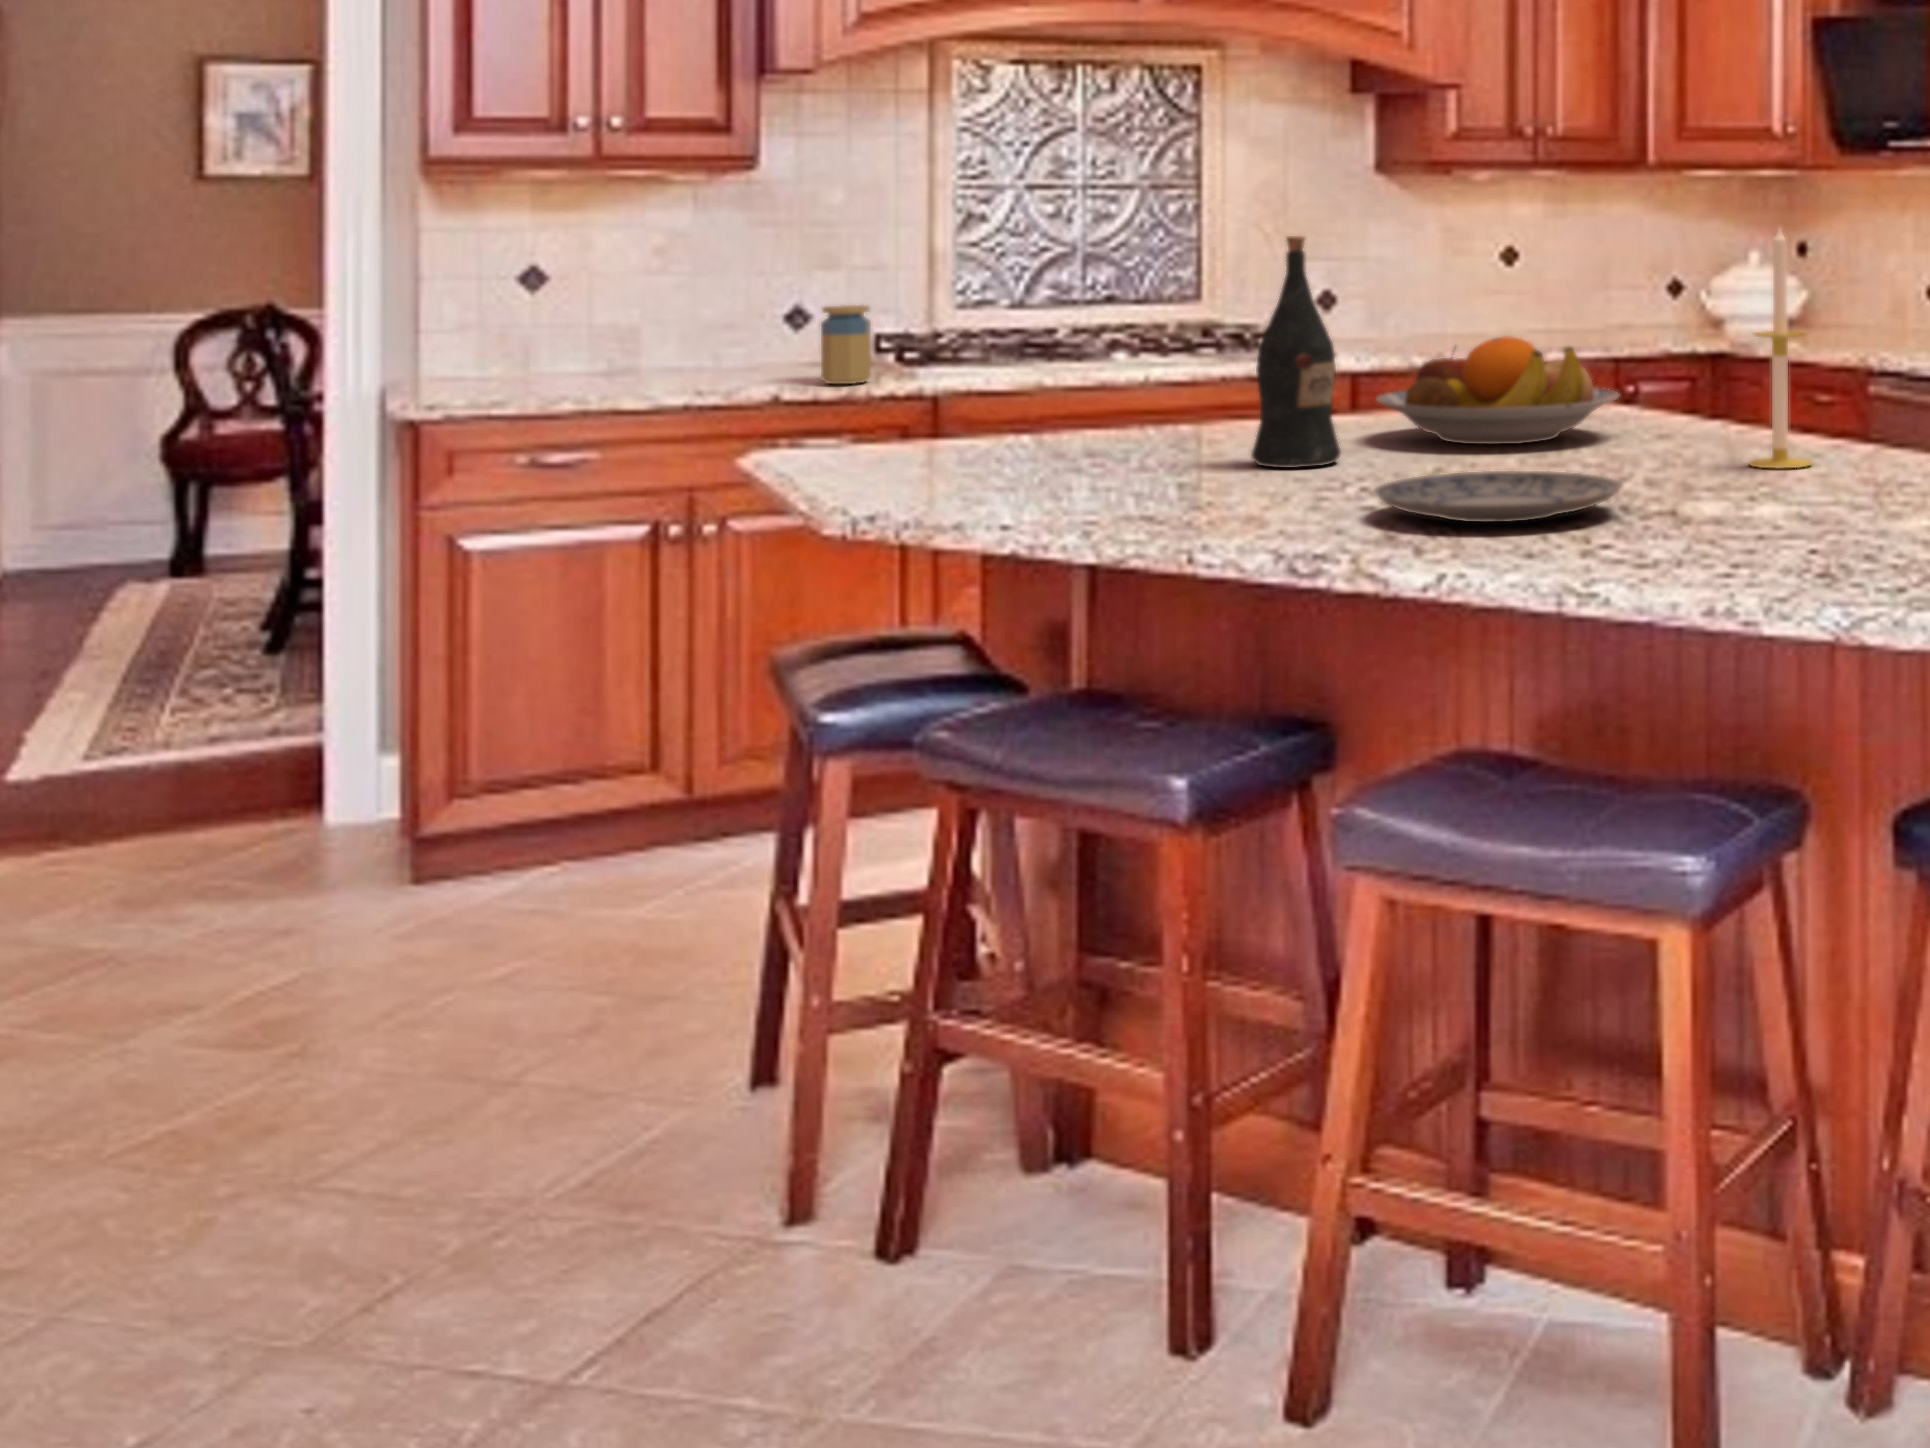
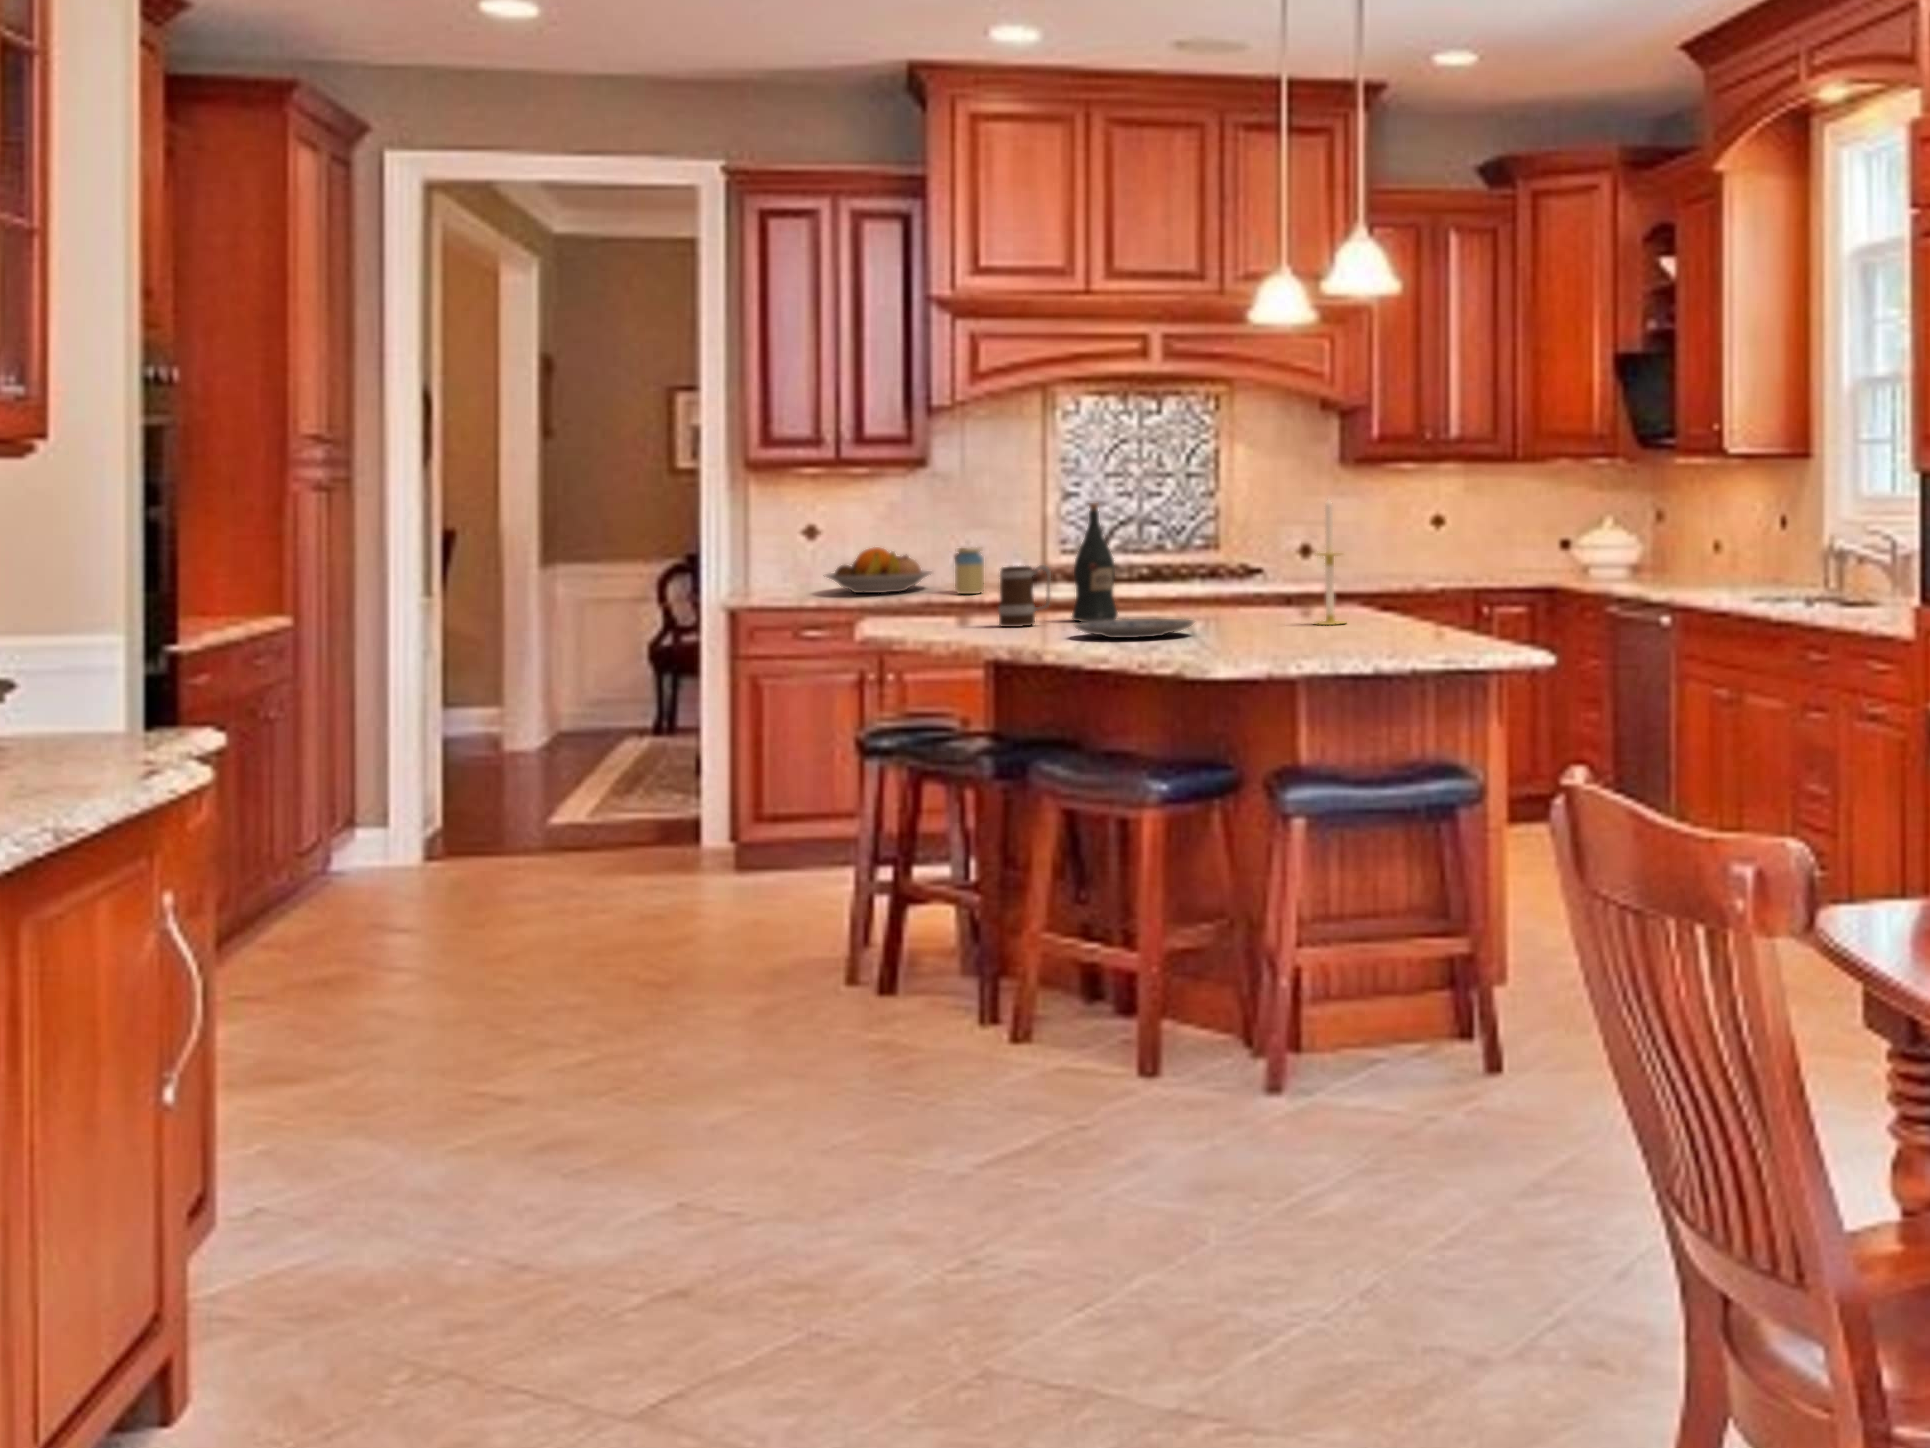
fruit bowl: present [1377,336,1619,444] -> present [826,547,931,593]
mug: none [1135,360,1239,488] -> present [998,565,1051,627]

